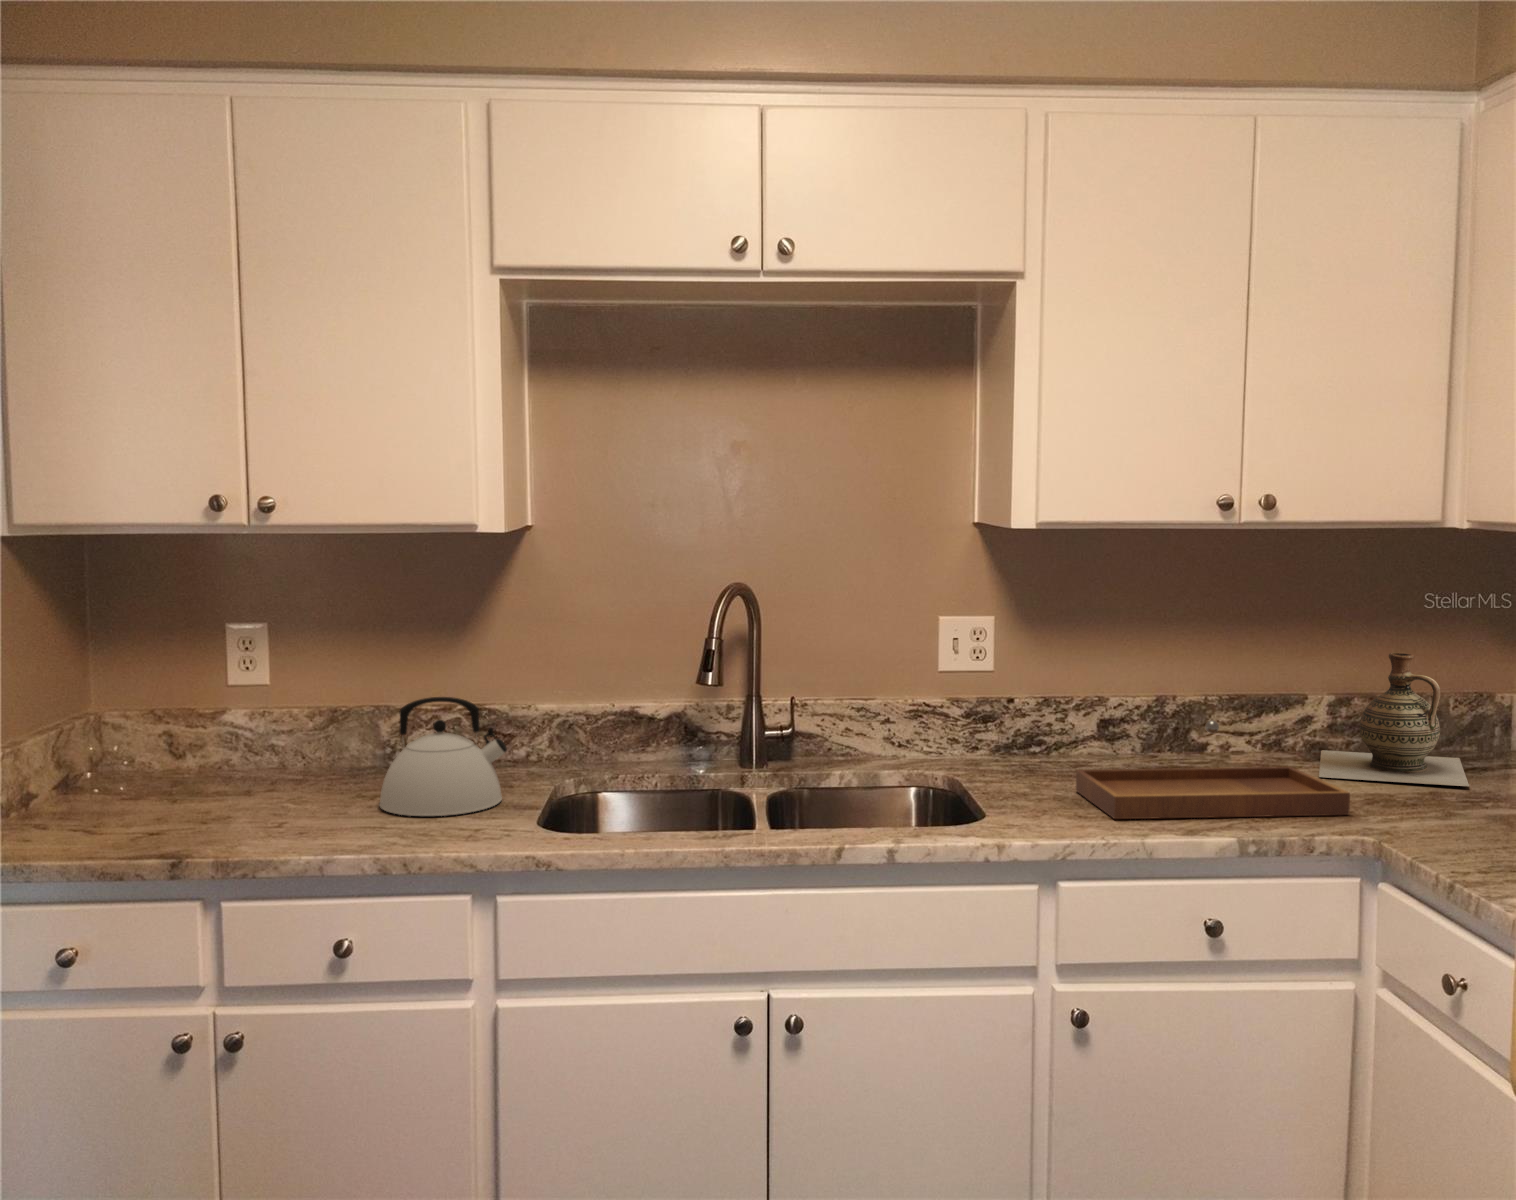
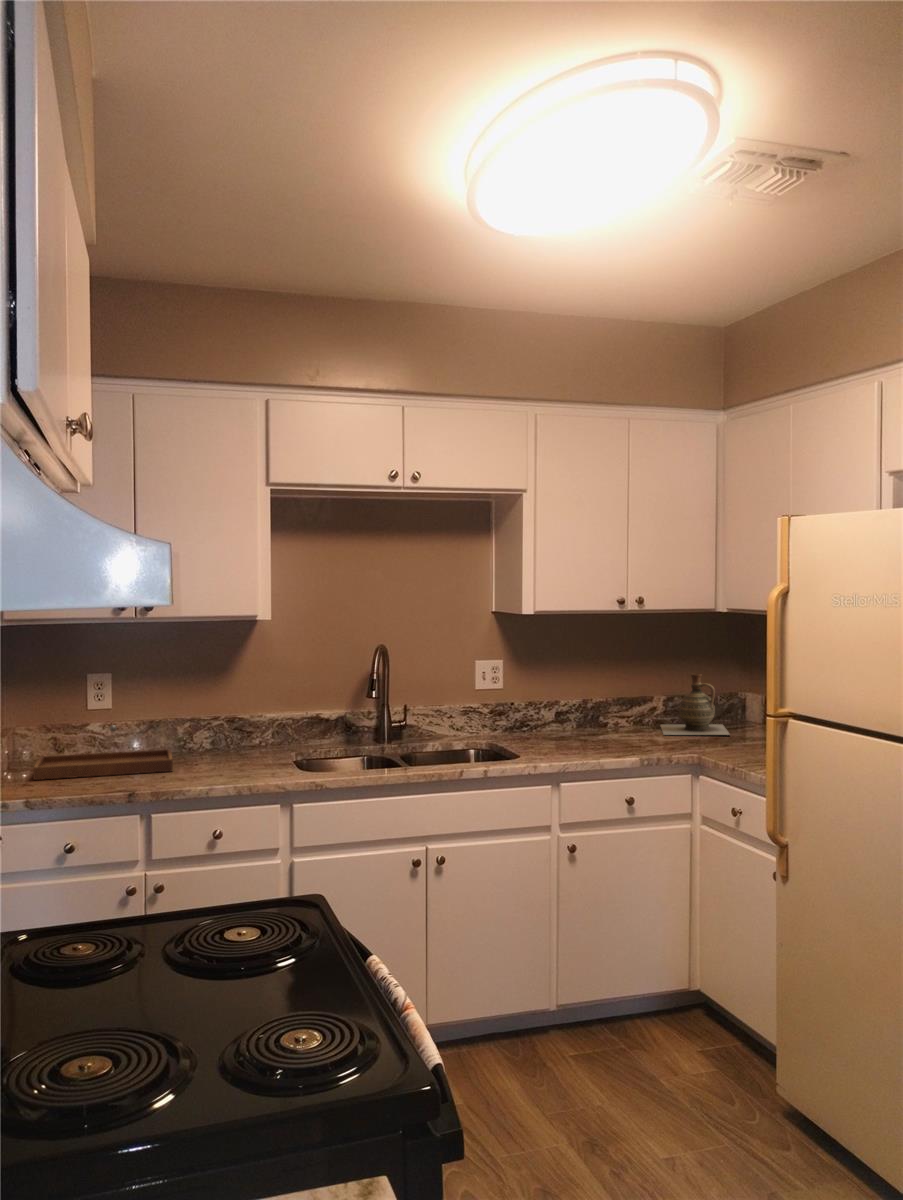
kettle: present [379,697,507,816] -> none [202,708,271,771]
tray: present [1076,721,1350,819] -> present [33,725,173,780]

